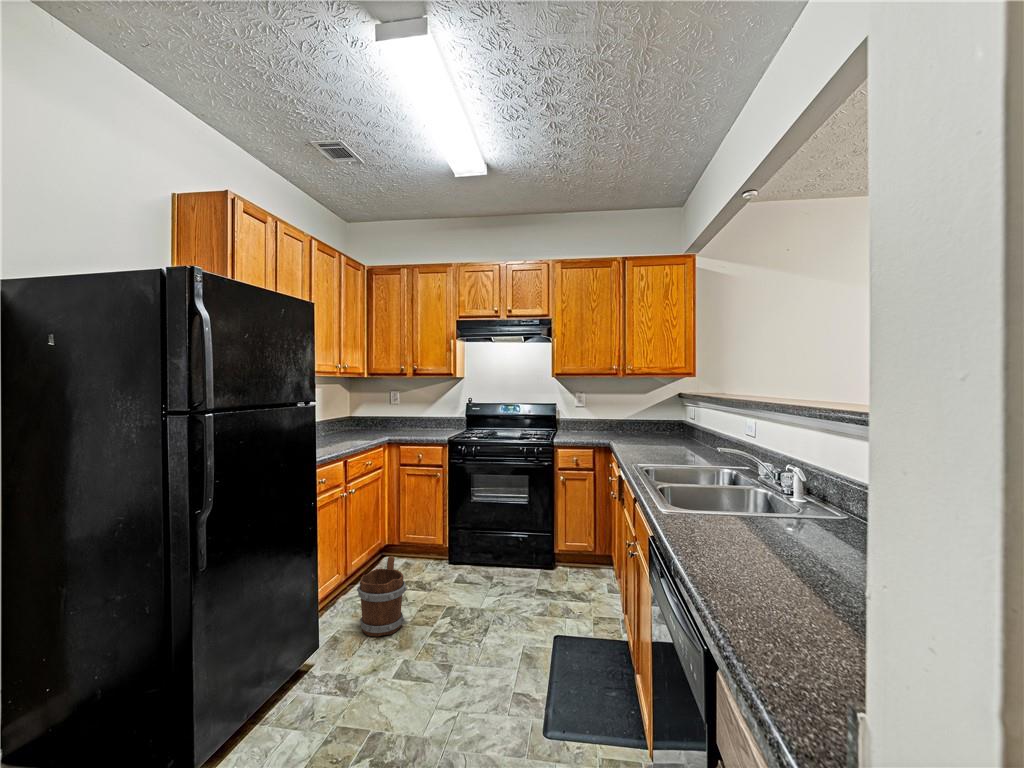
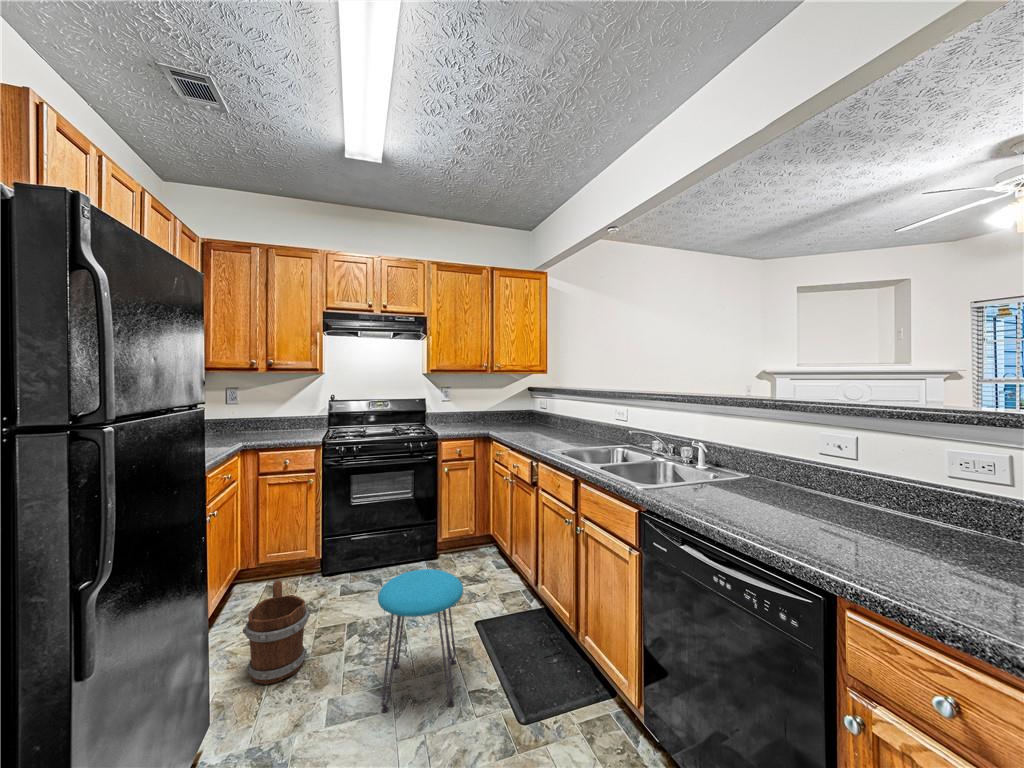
stool: none [437,567,518,695] -> present [378,569,463,712]

